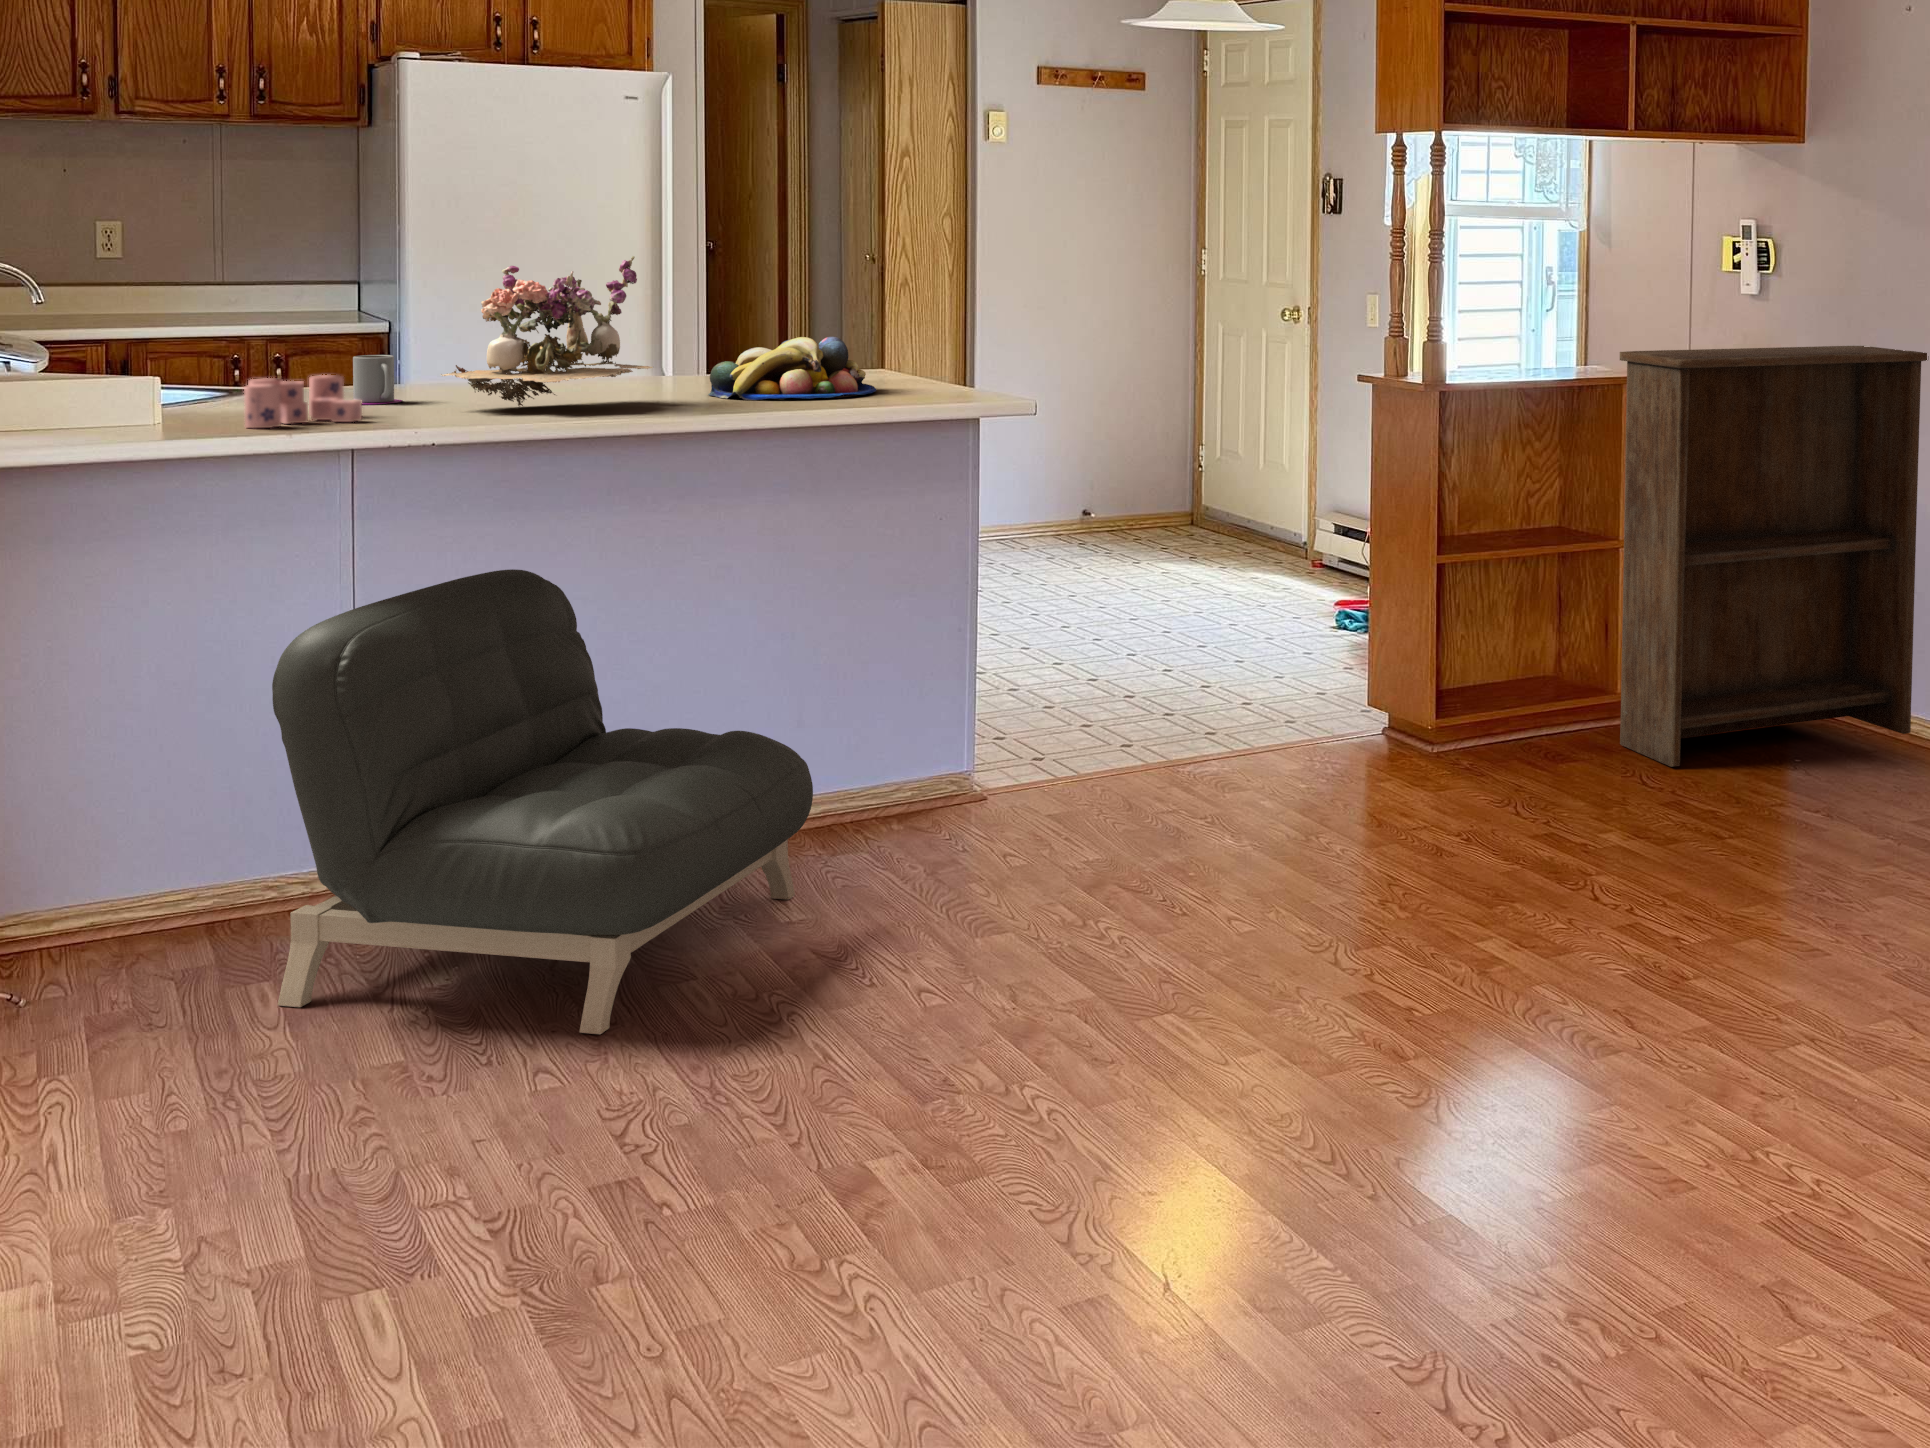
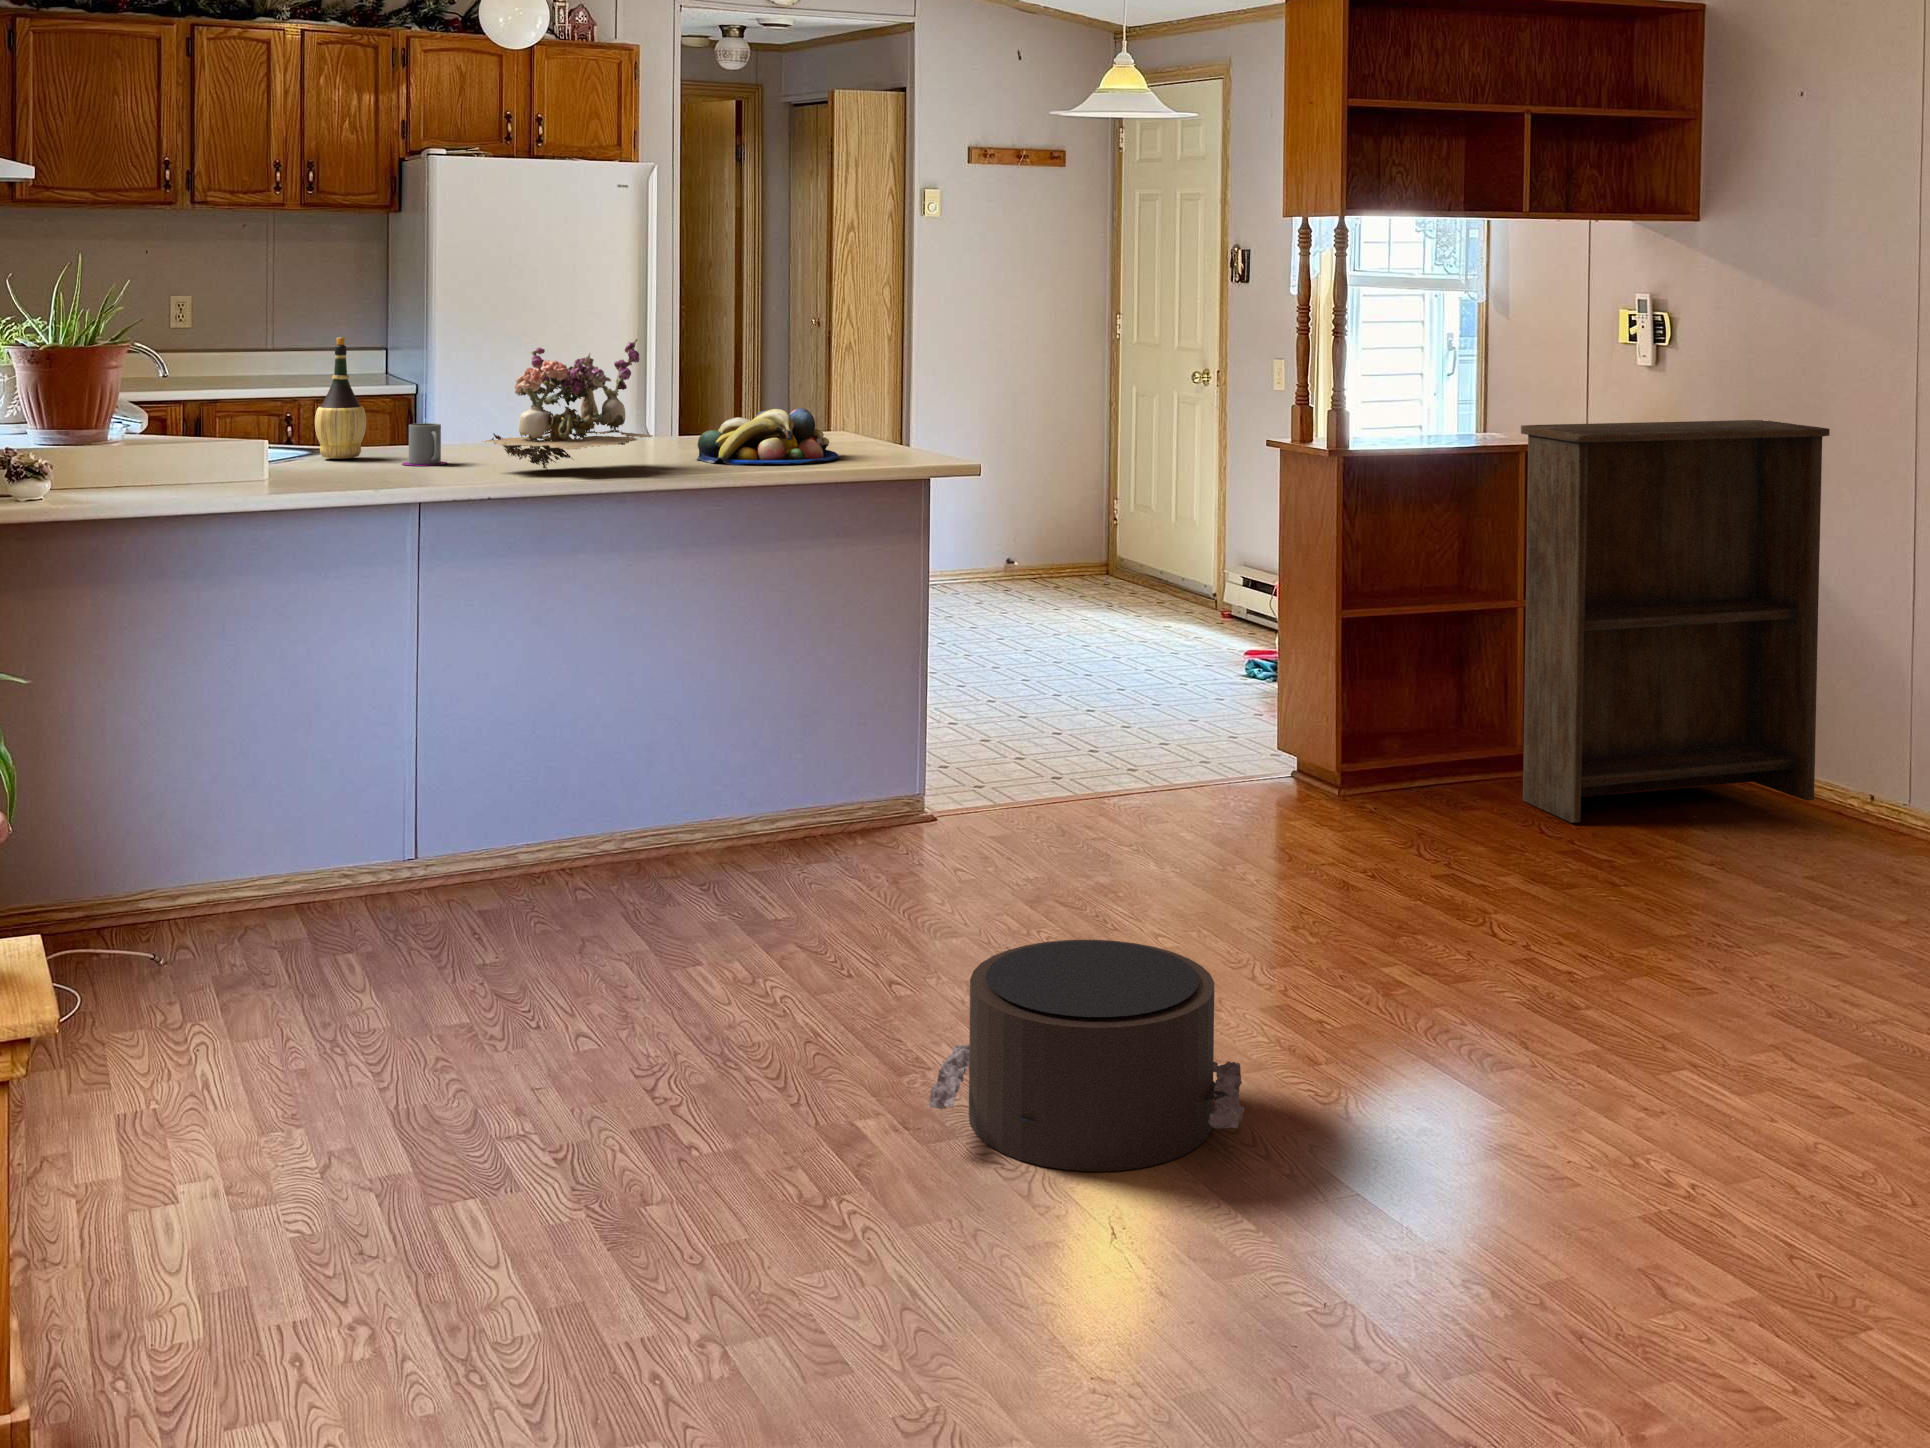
wine bottle: none [236,255,303,398] -> present [315,337,366,459]
candle: present [244,375,362,428] -> none [334,442,423,487]
armchair: present [272,569,813,1034] -> none [365,611,791,1008]
pouf: none [956,929,1327,1204] -> present [929,940,1245,1171]

